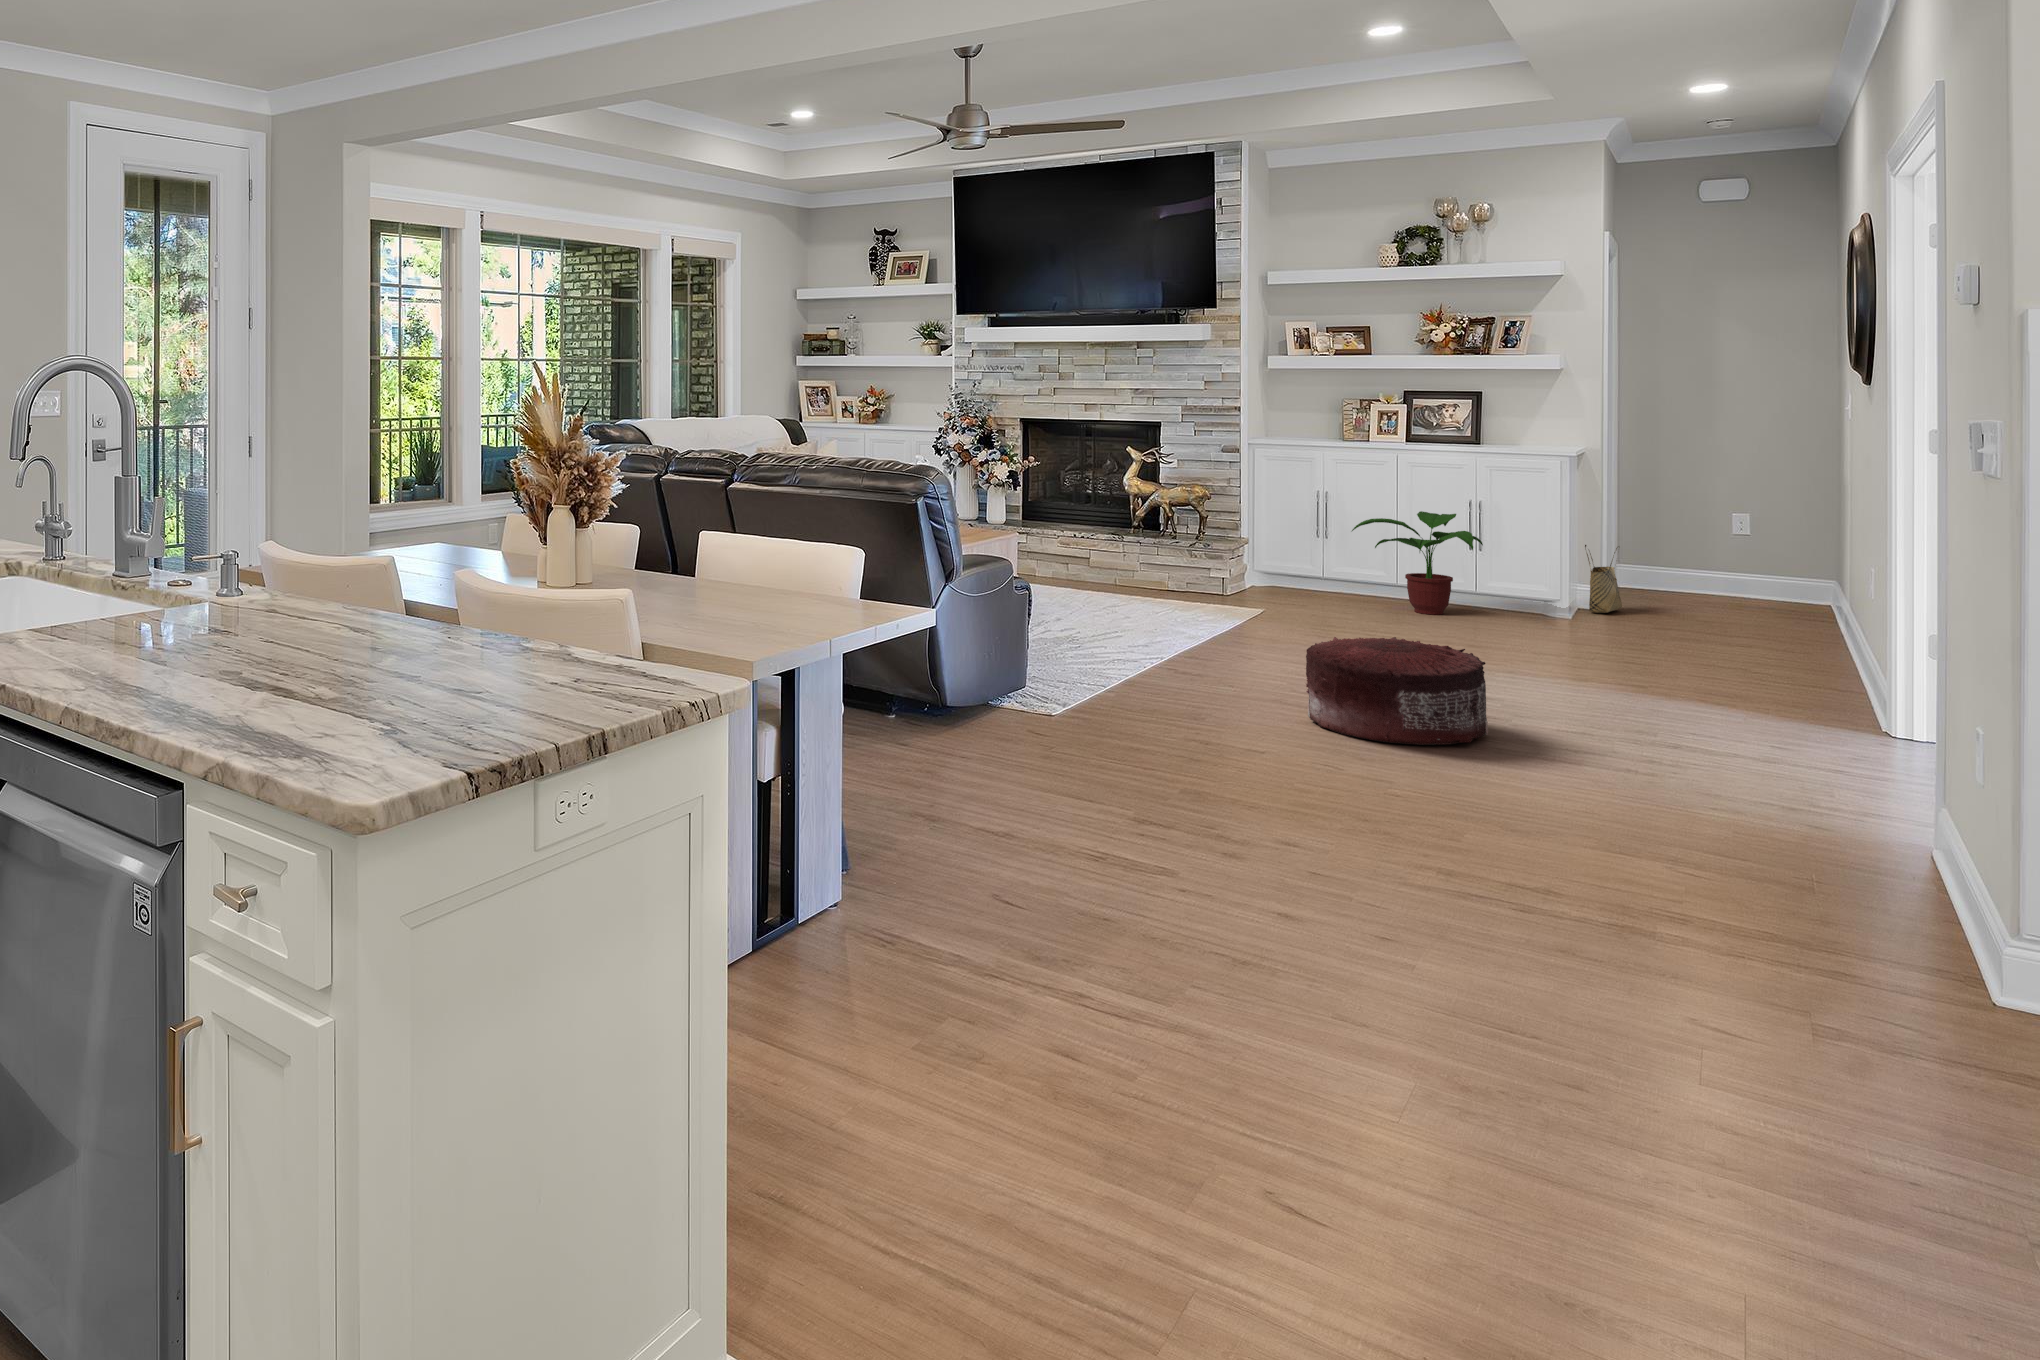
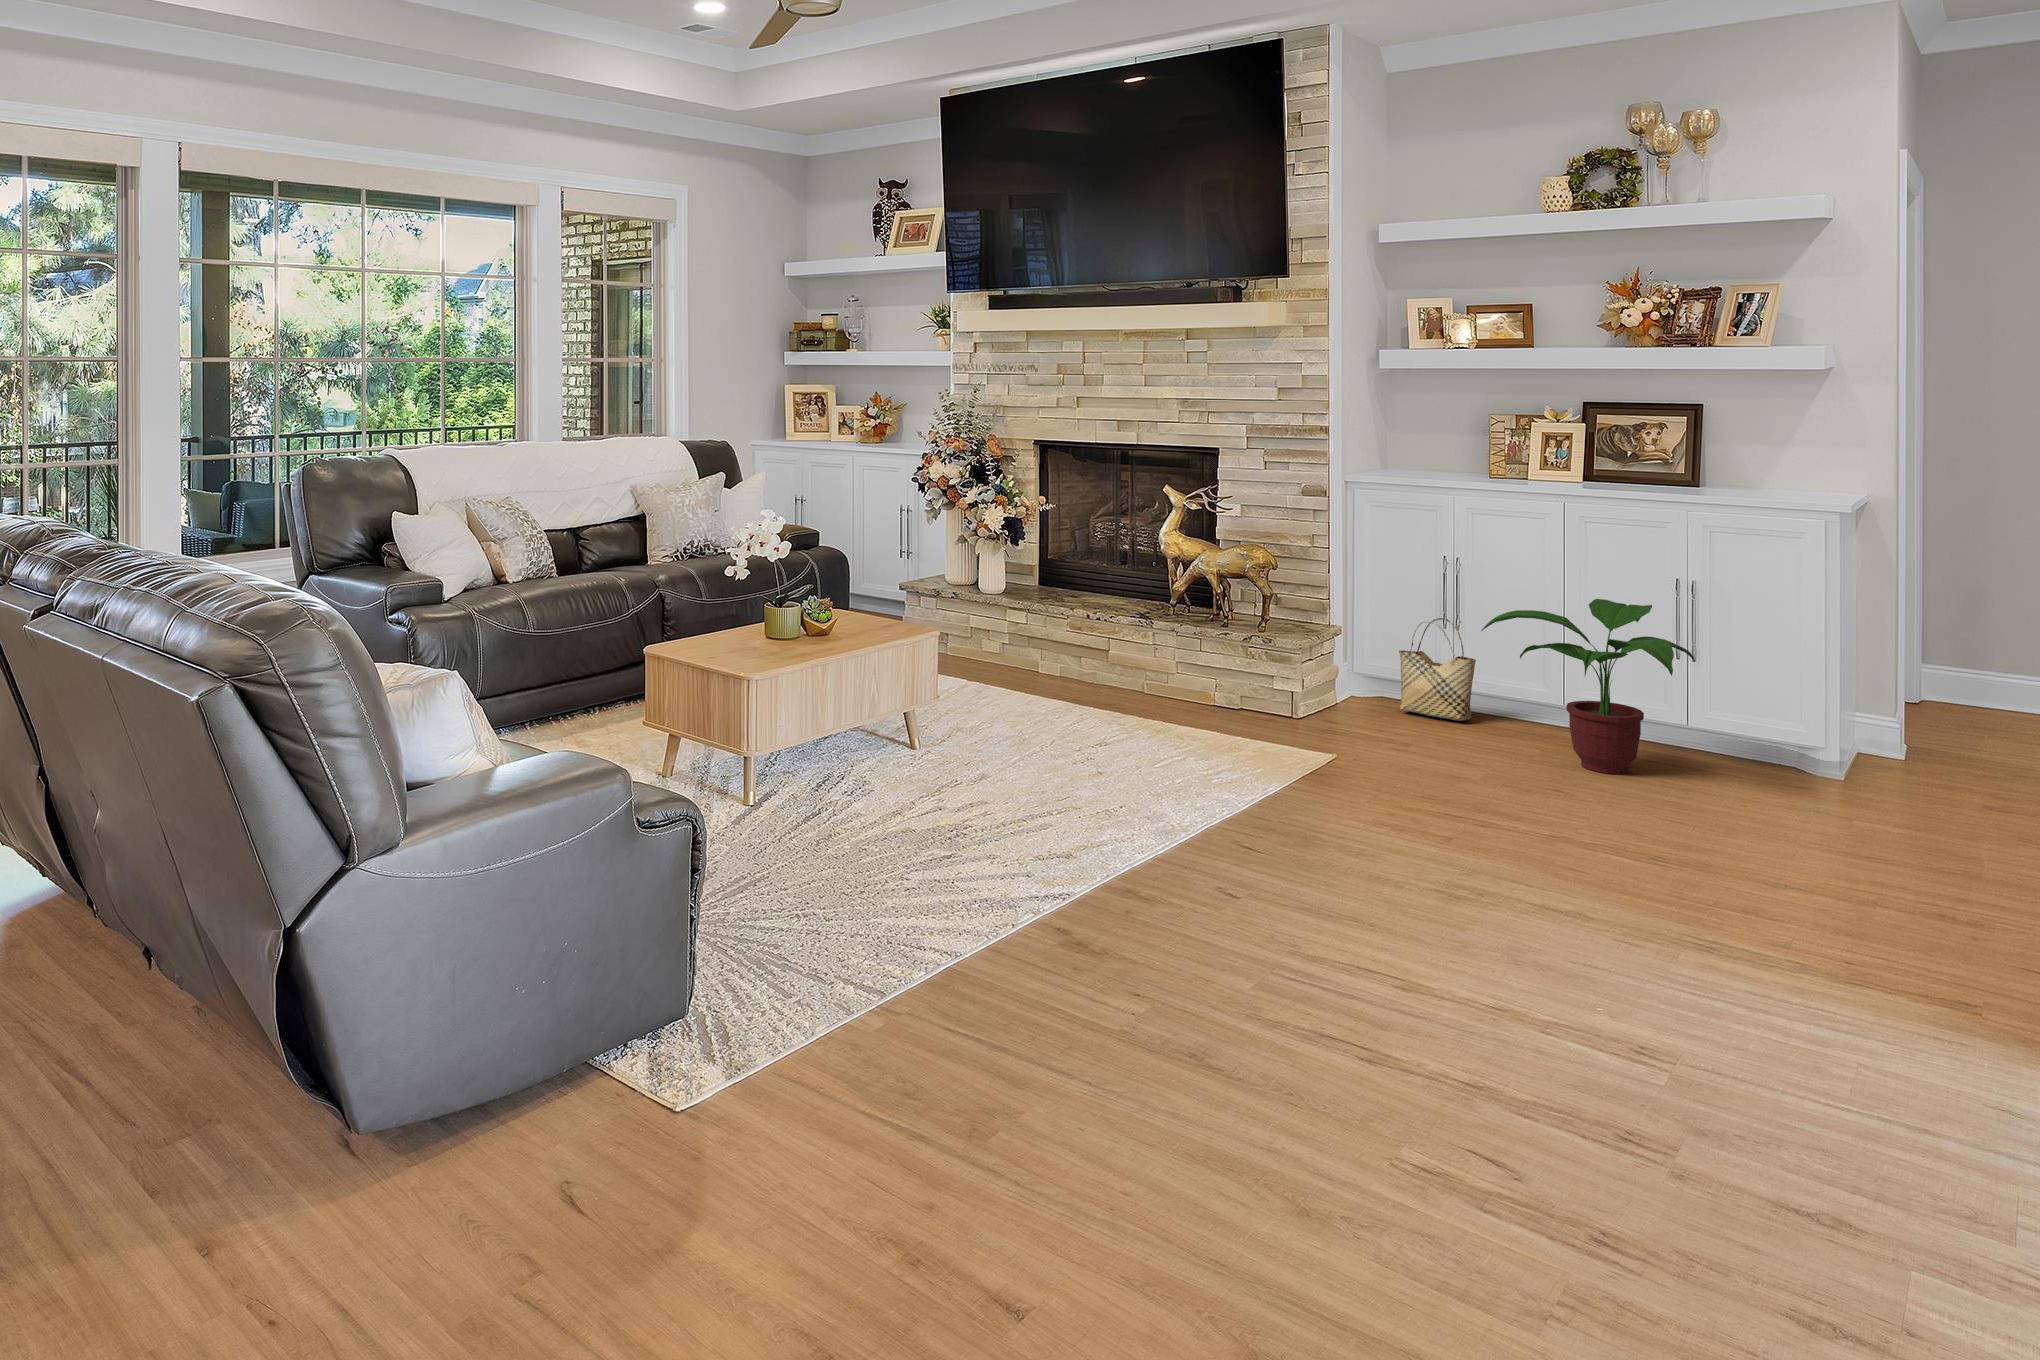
woven basket: present [1585,545,1622,613] -> present [1399,618,1476,721]
pouf: present [1306,637,1488,745] -> none [1225,938,1613,1272]

